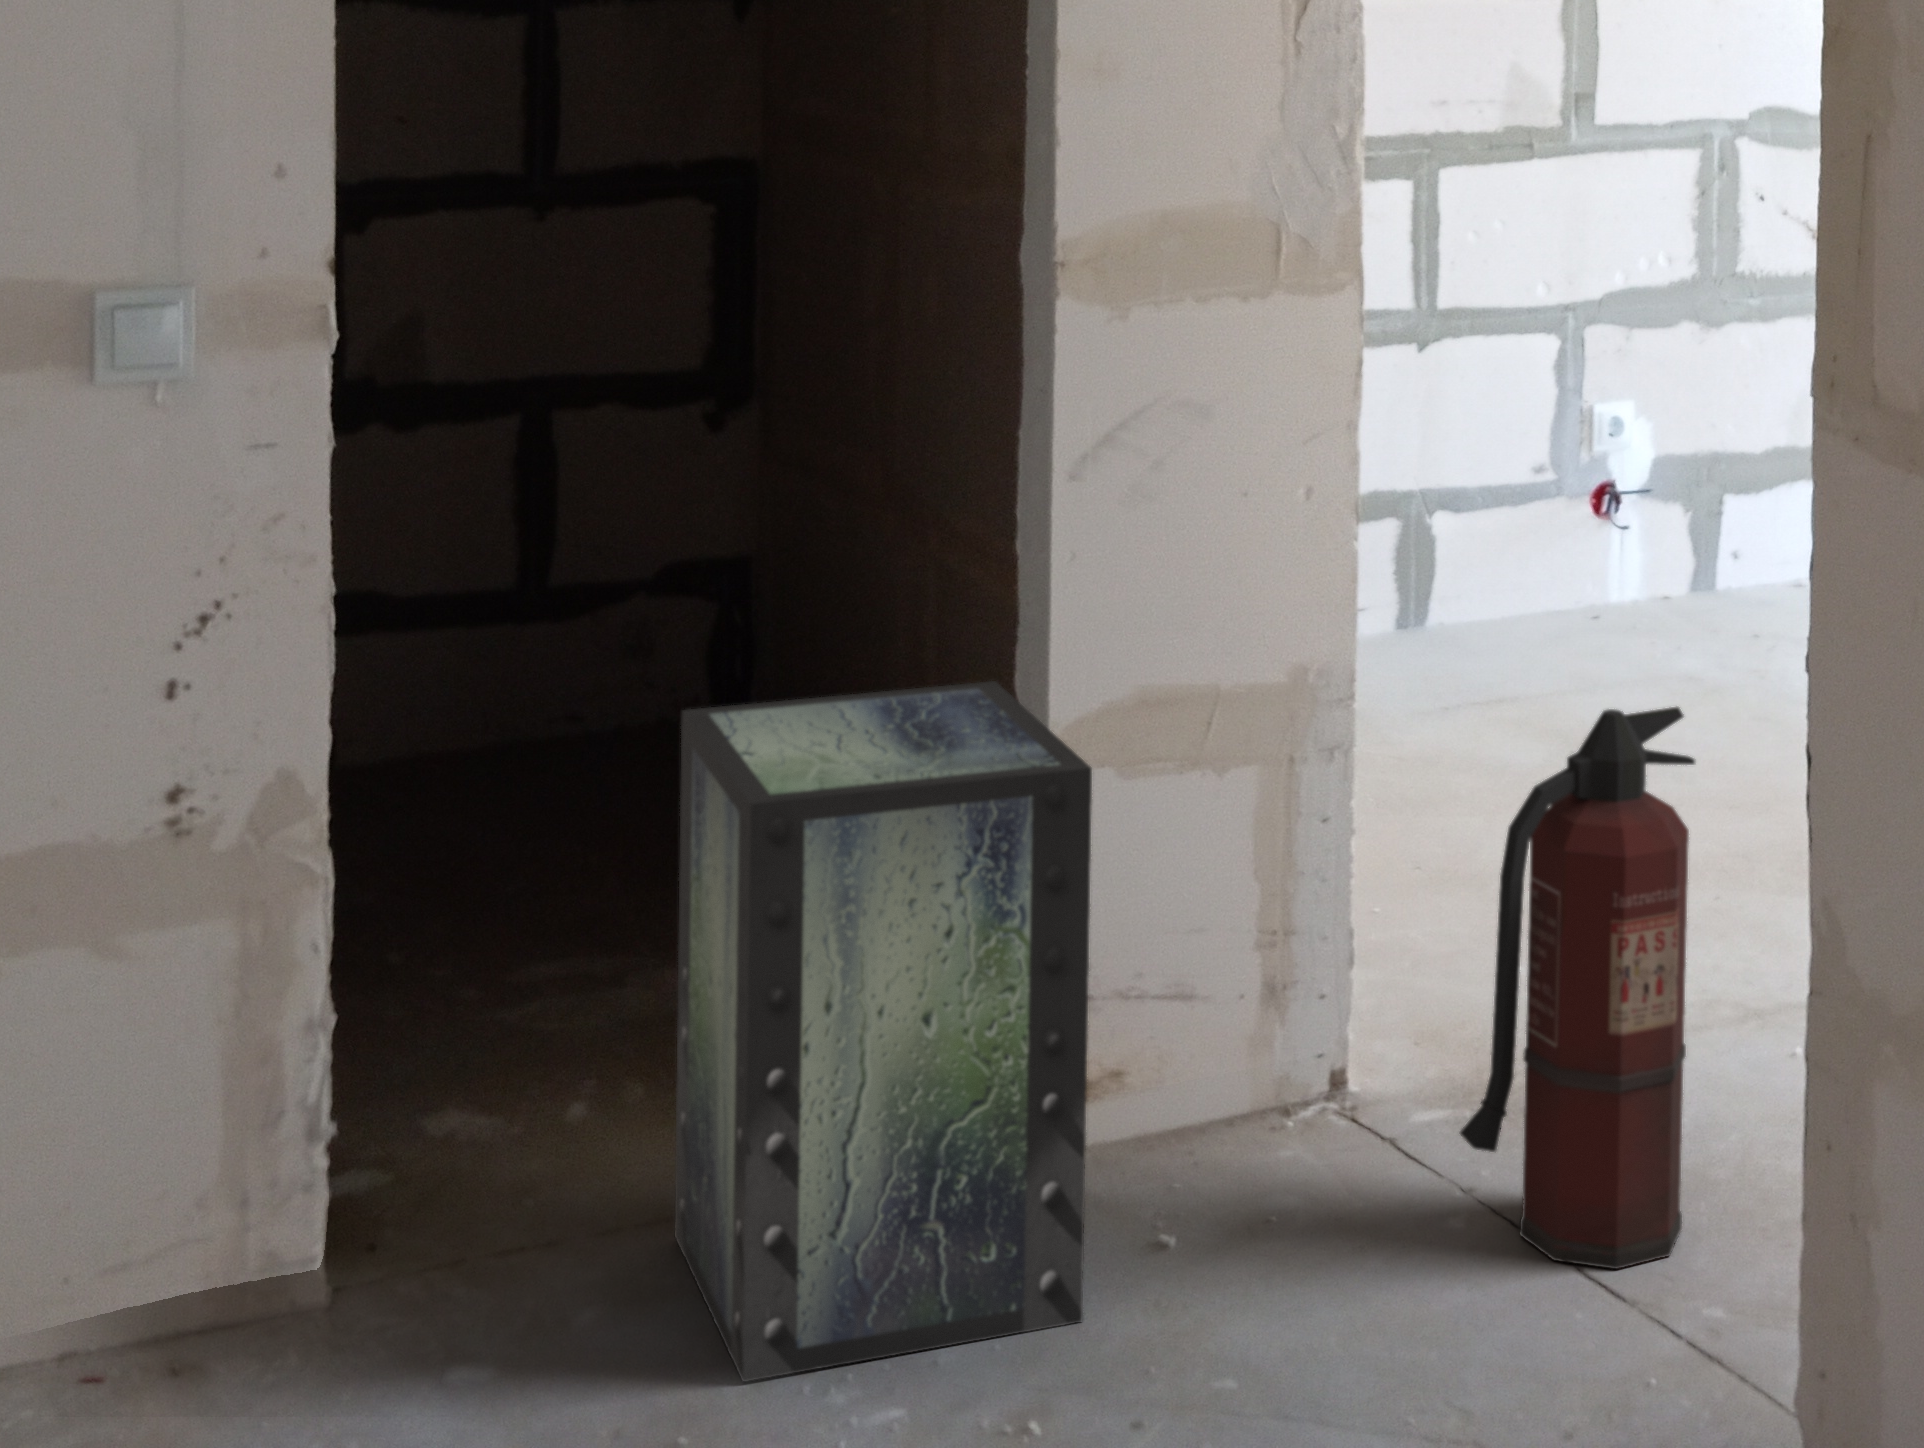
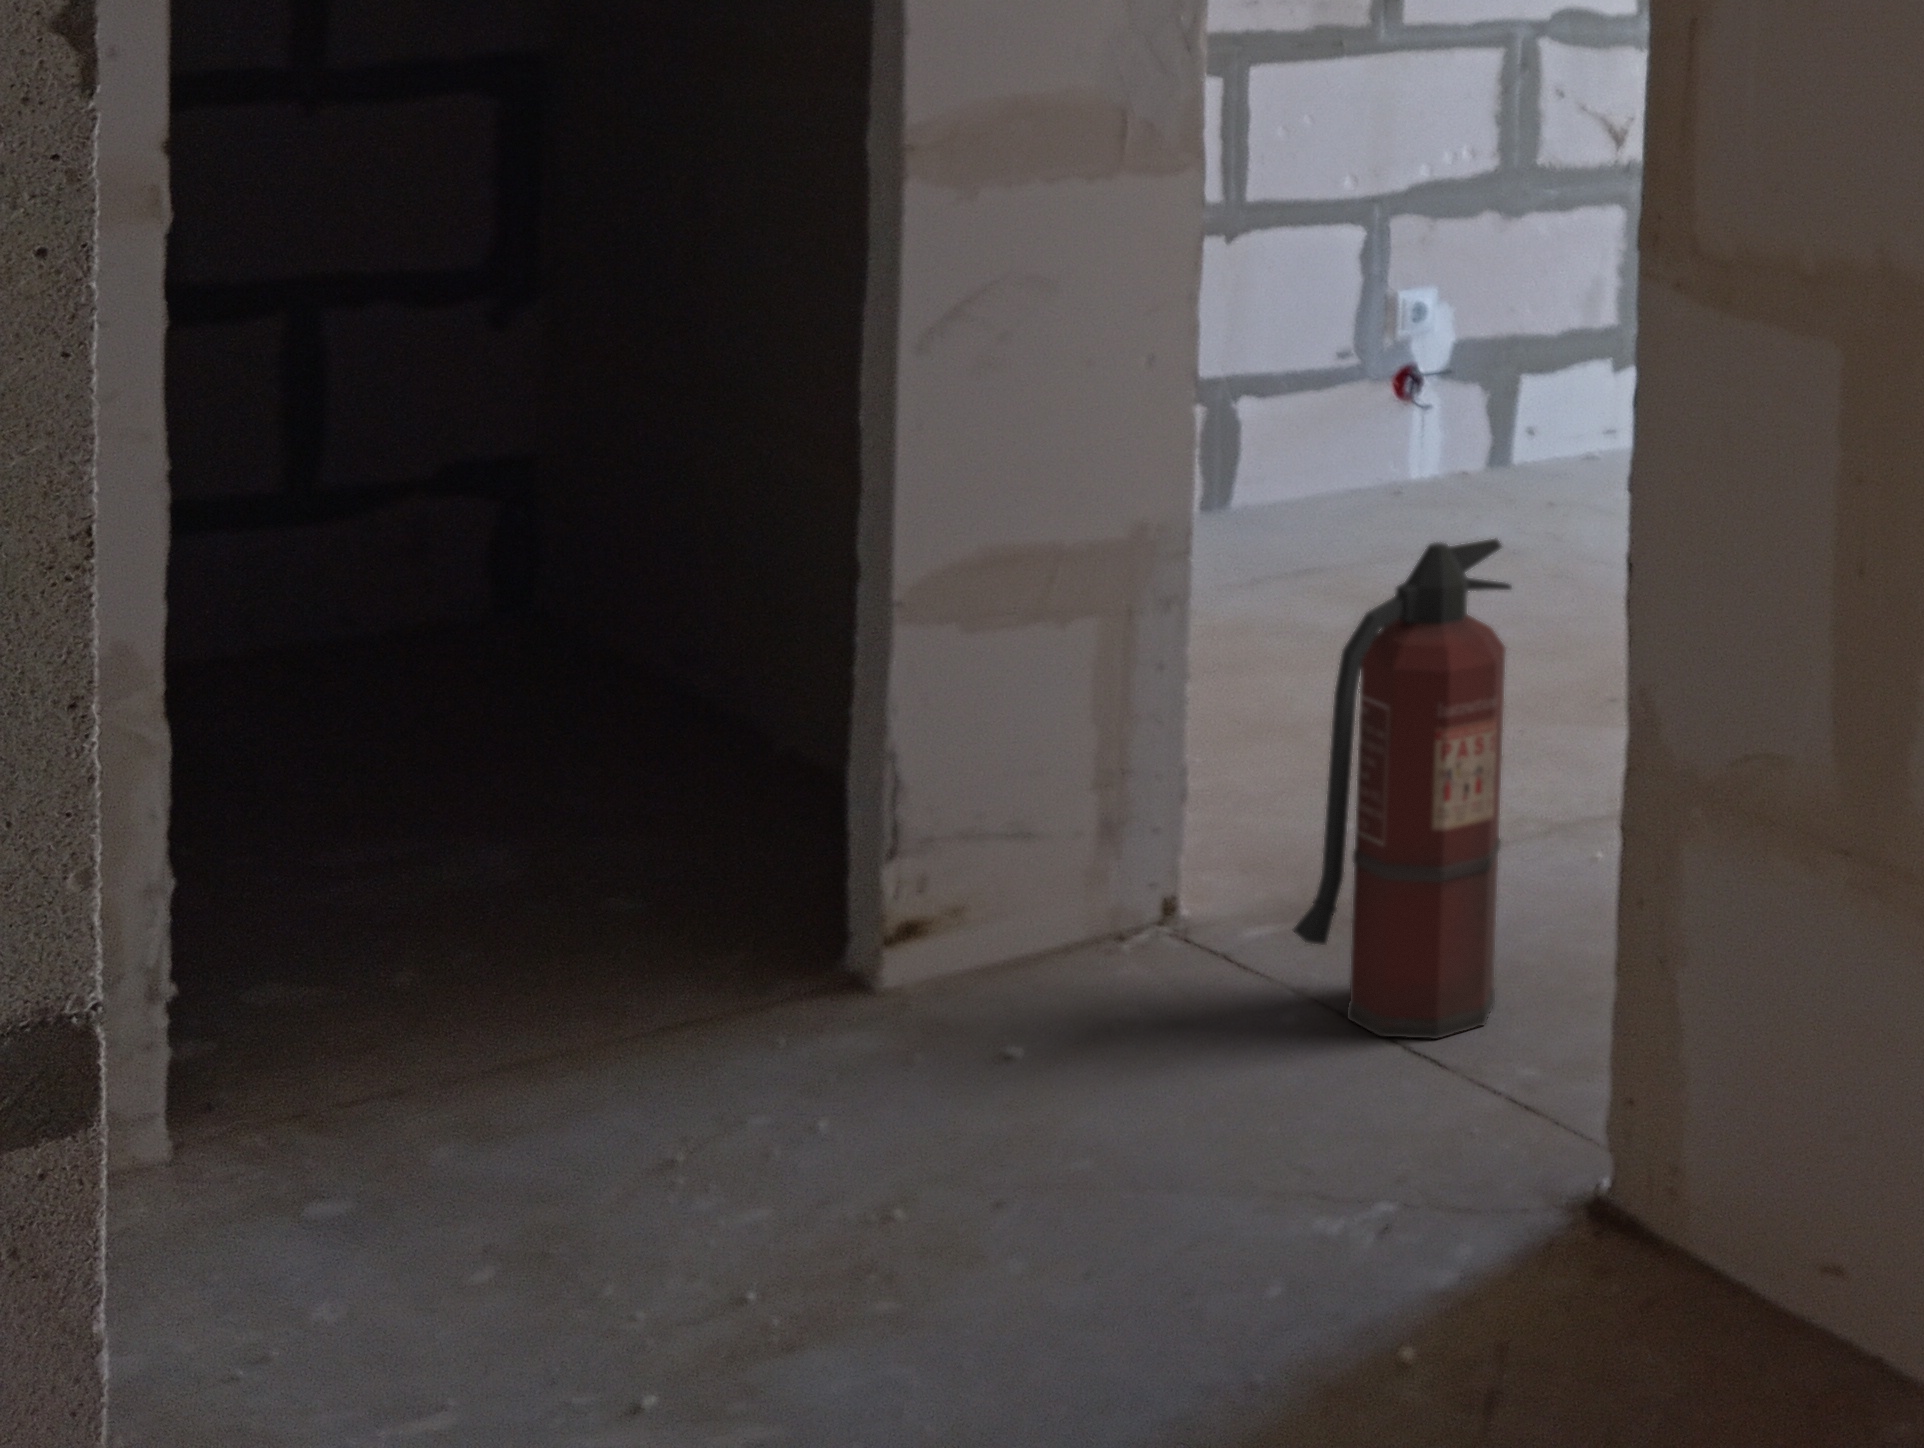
storage box: present [675,681,1092,1382] -> none [521,541,952,1194]

